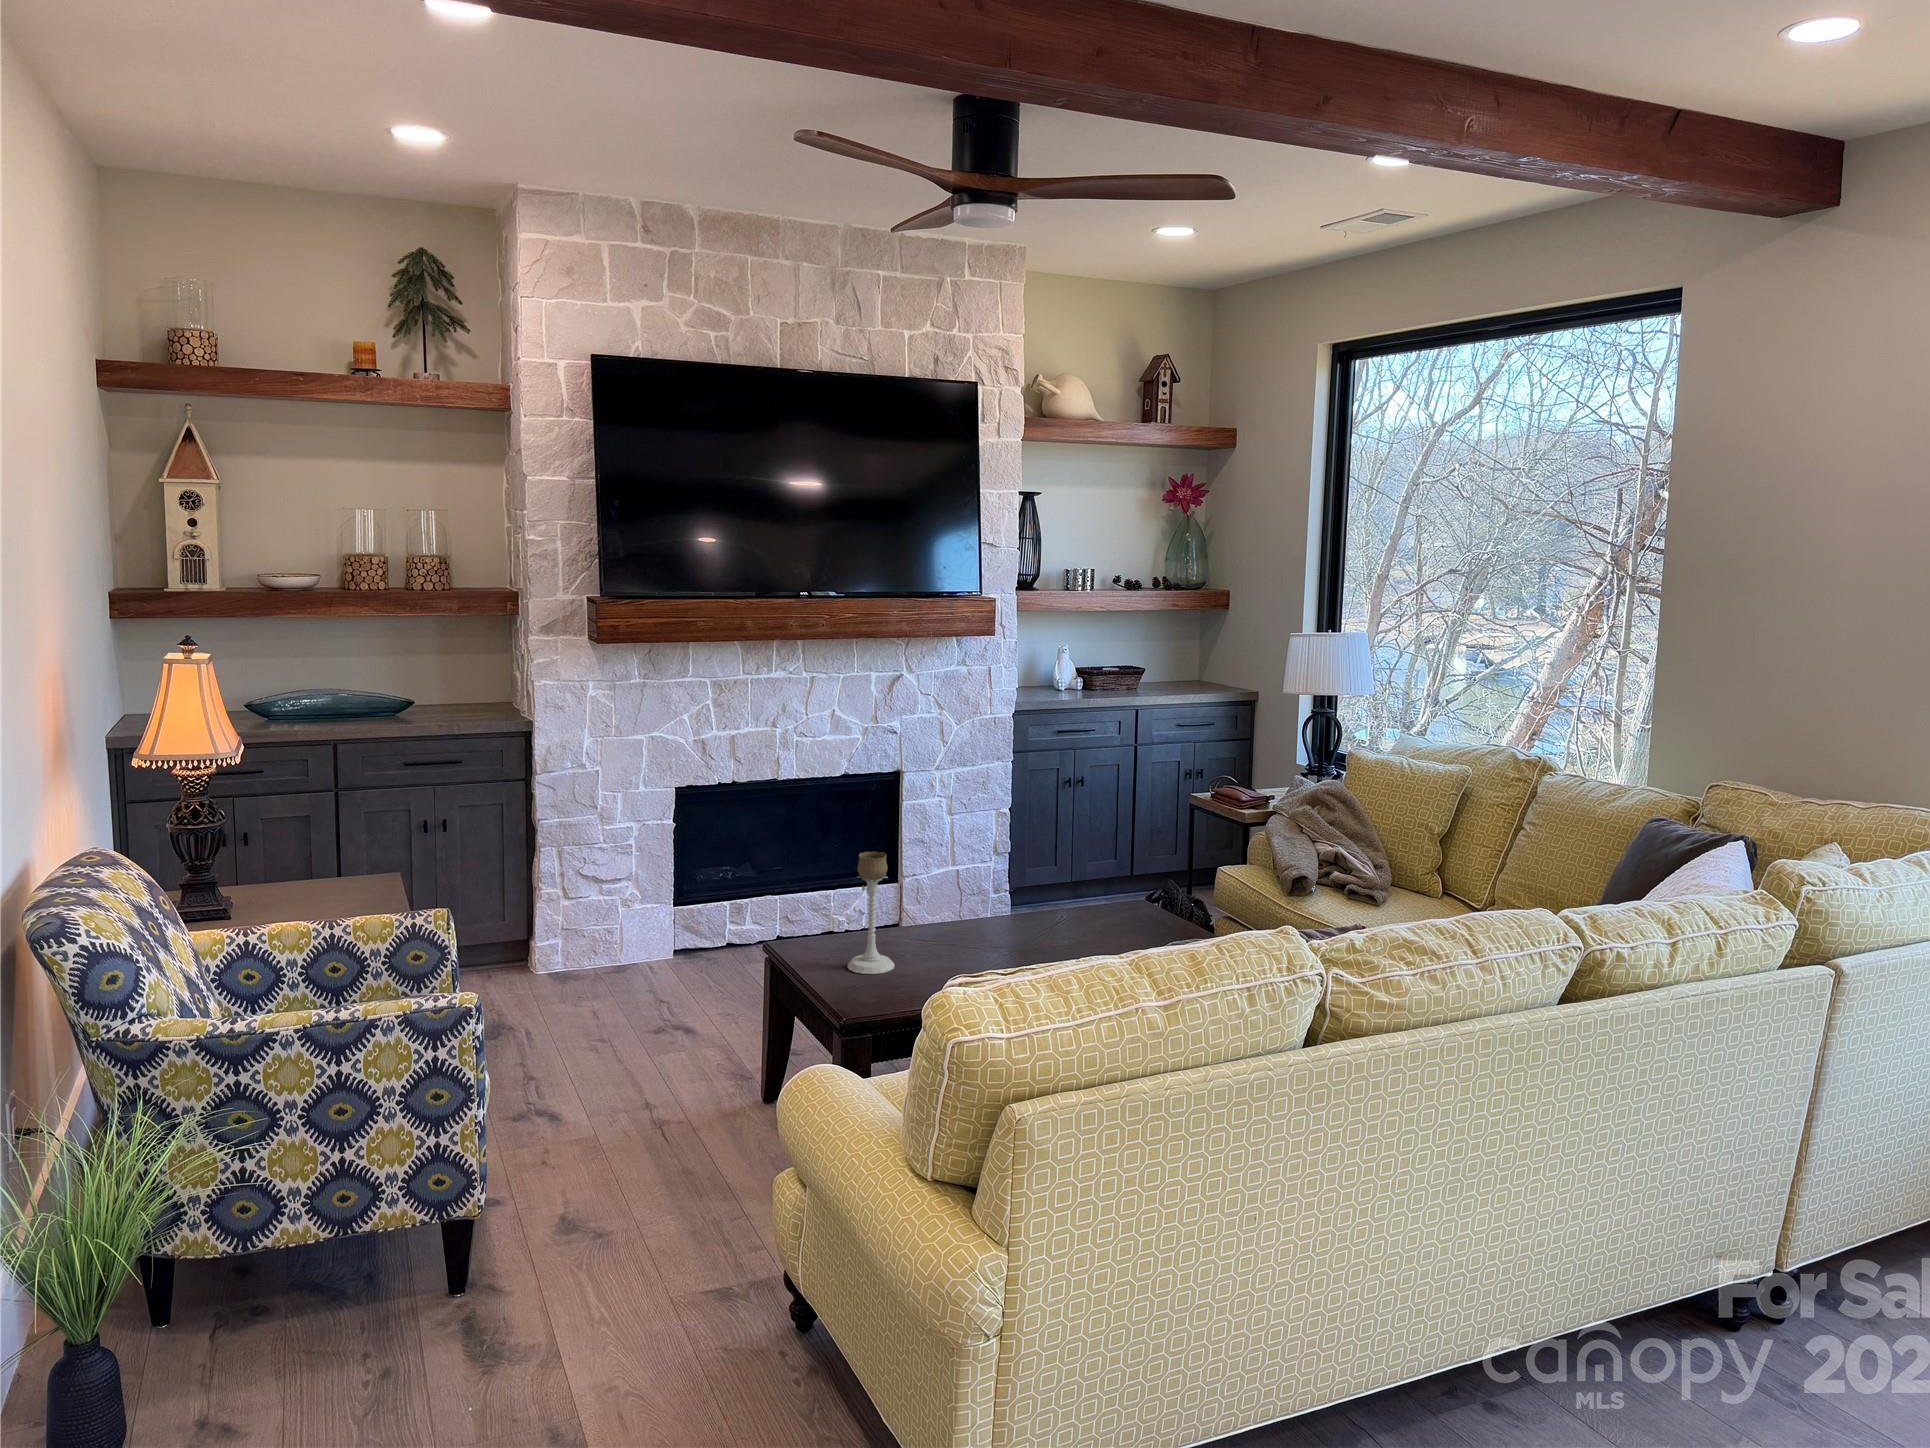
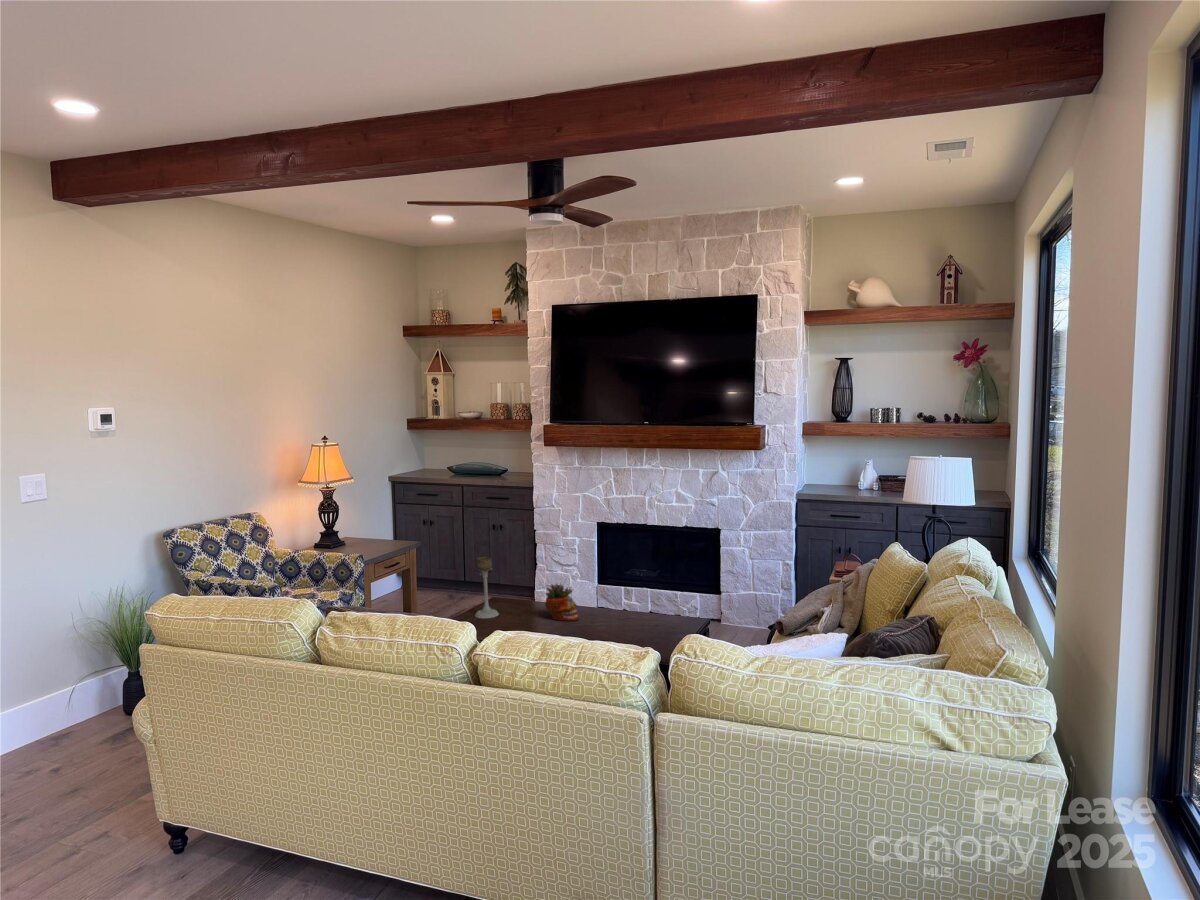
succulent planter: none [968,880,1033,946] -> present [545,584,579,621]

